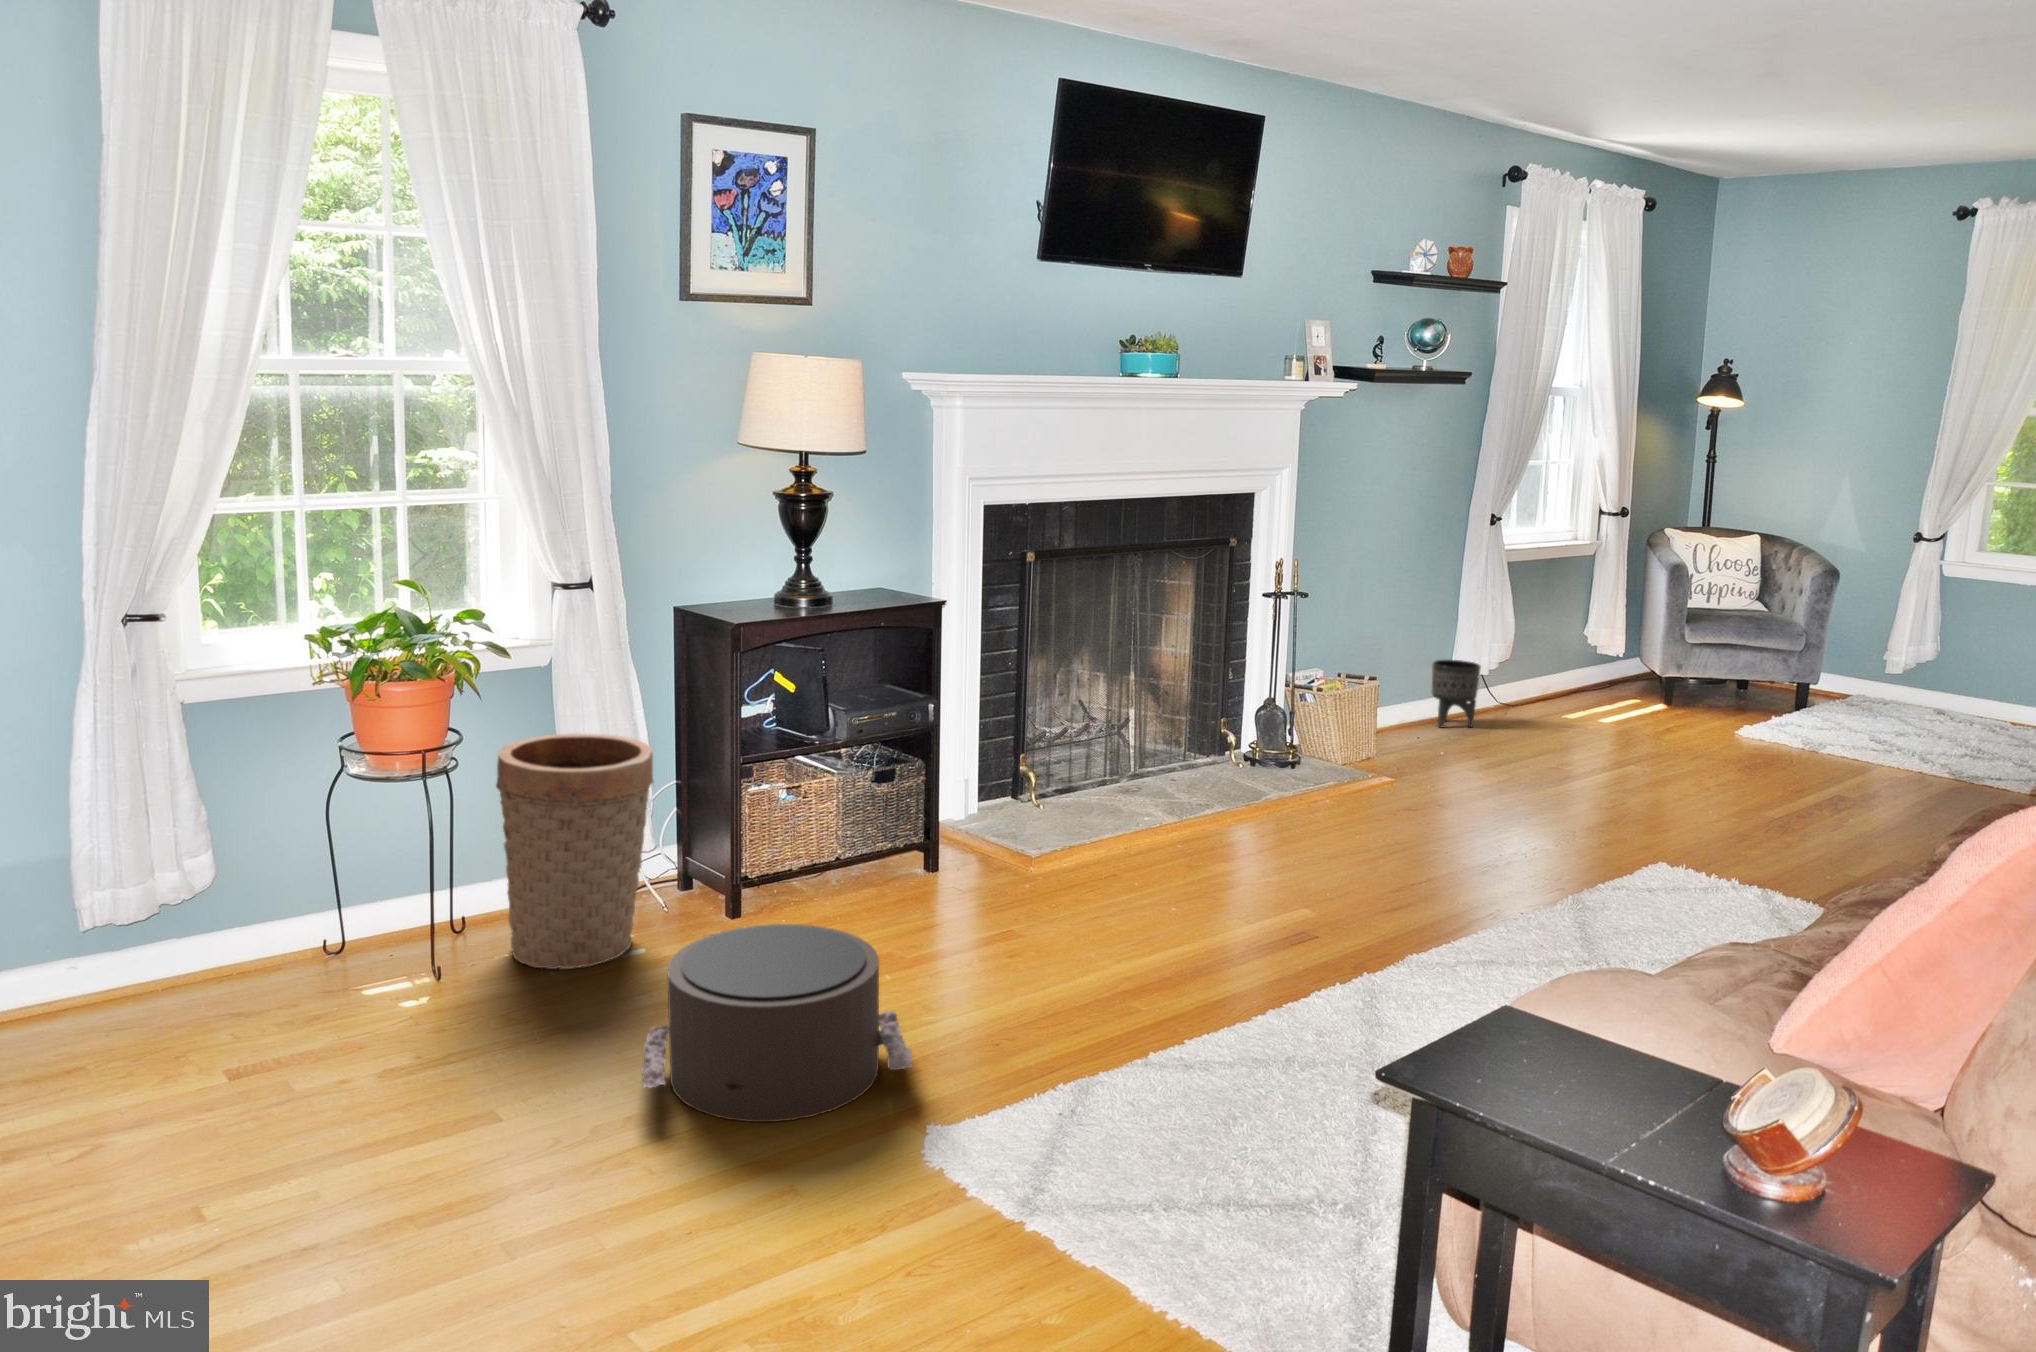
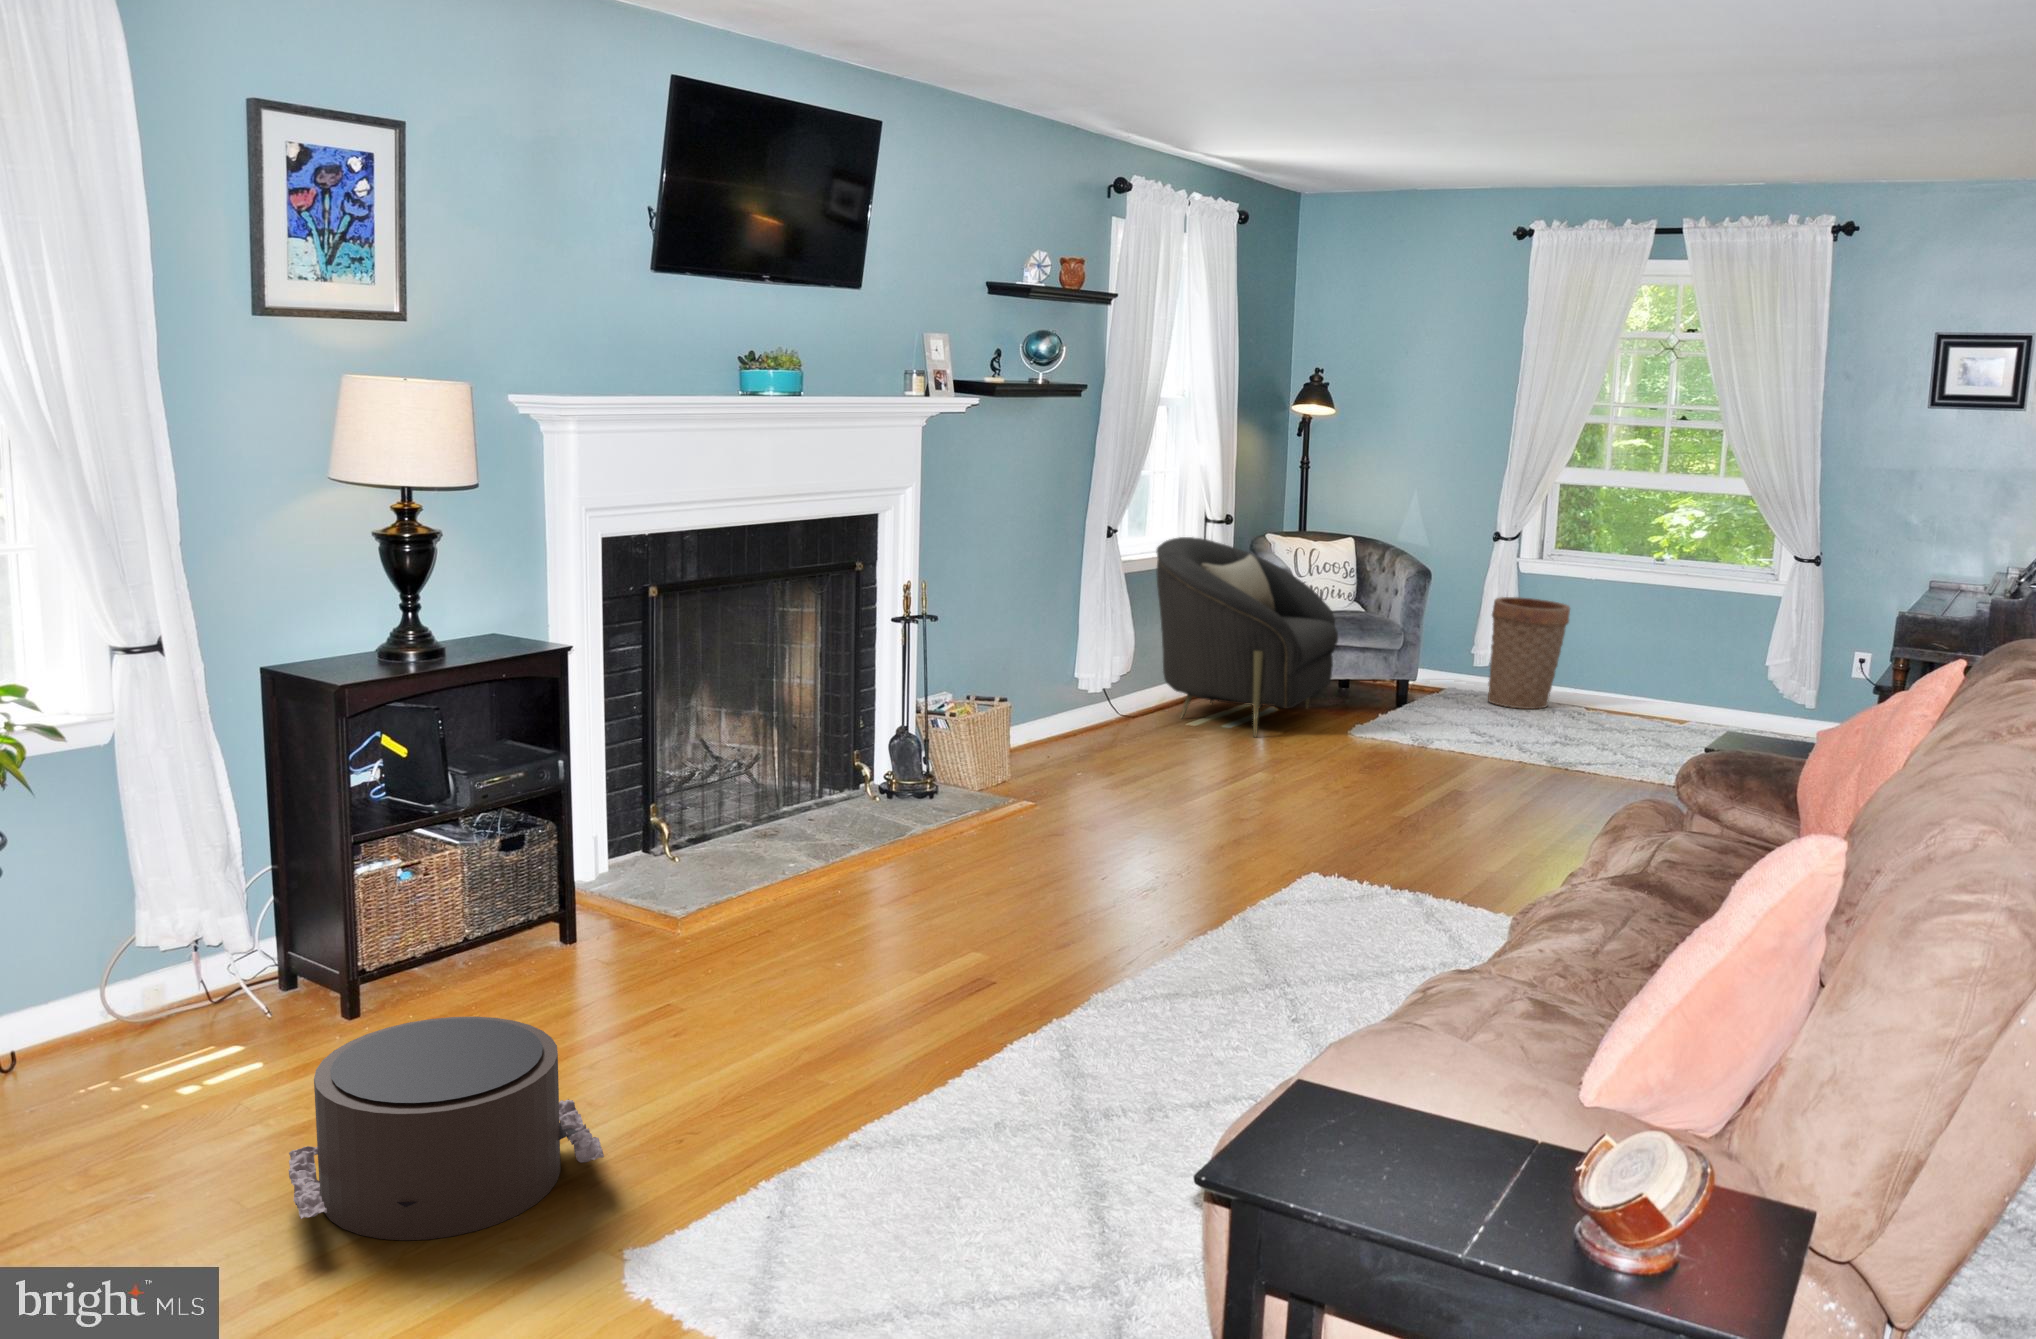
armchair: none [1539,529,1734,732] -> present [1156,537,1338,737]
planter: present [1432,660,1481,727] -> none [1062,674,1109,744]
basket: present [496,733,653,969] -> present [1488,597,1570,709]

